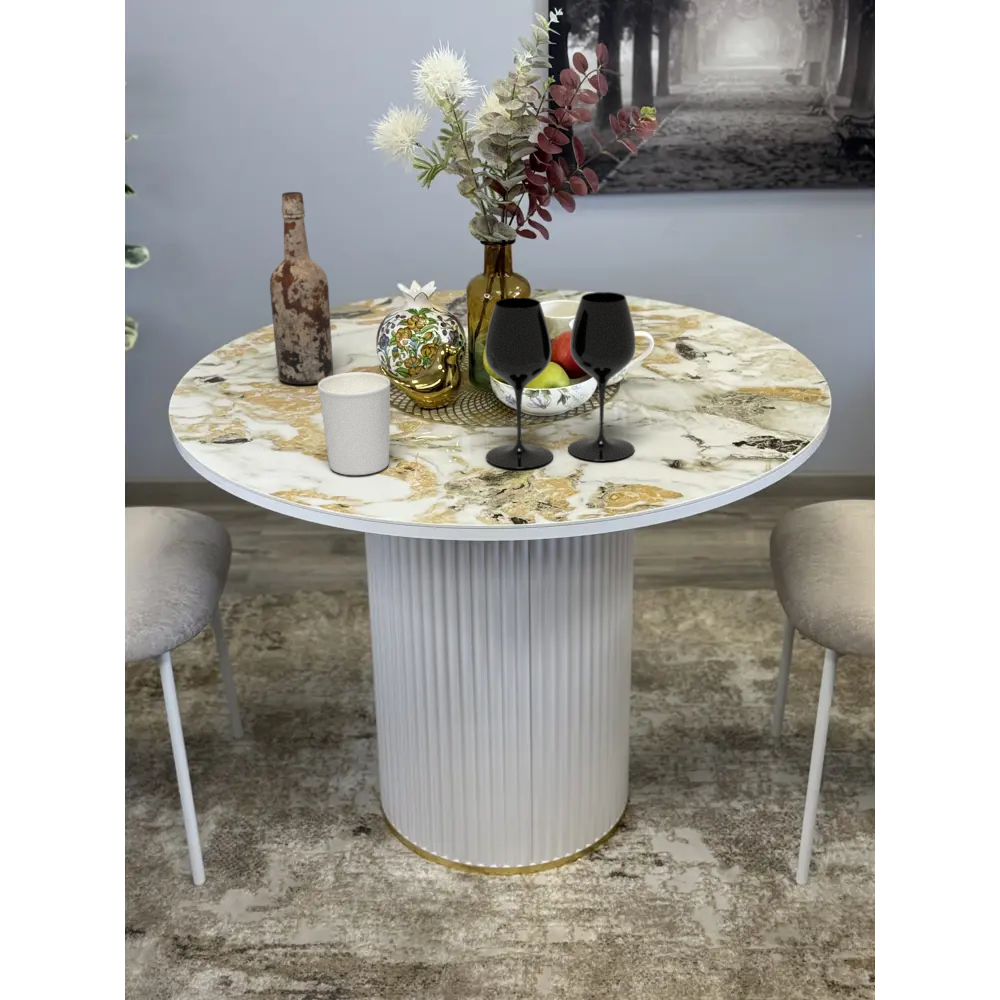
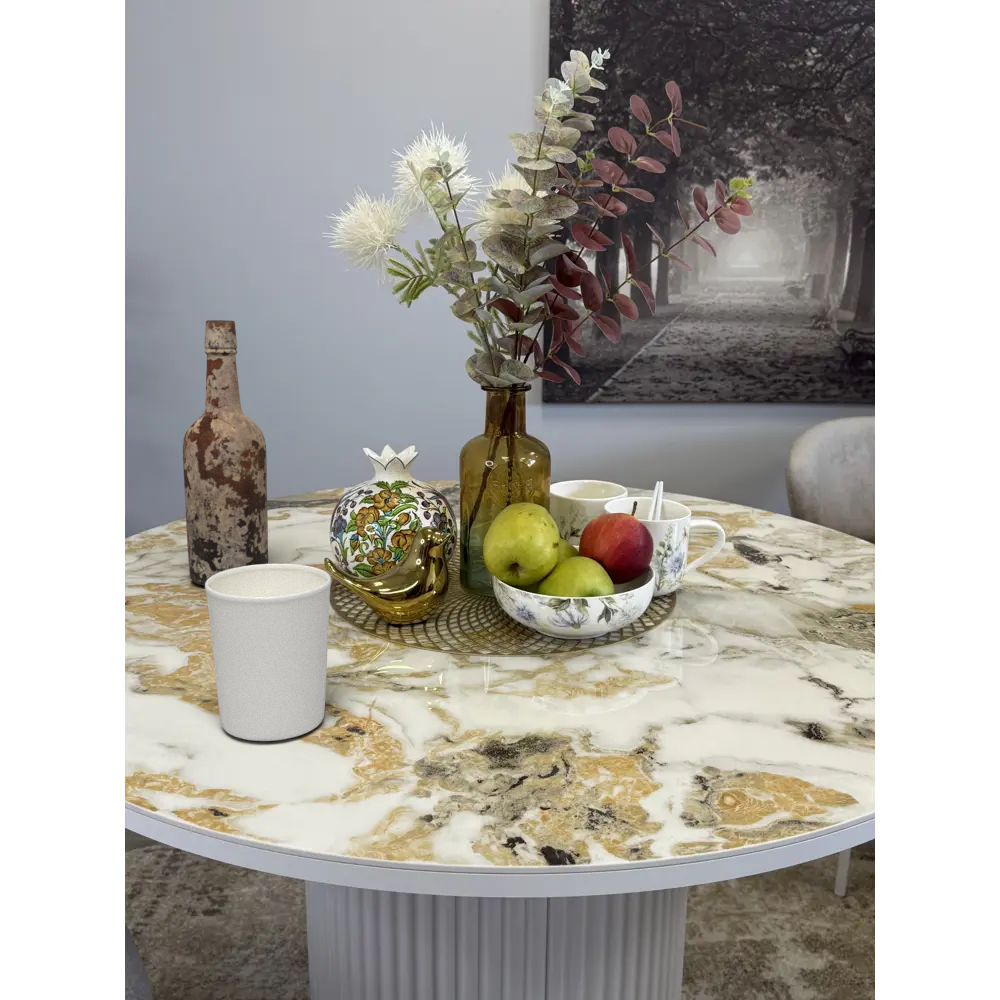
wine glass: present [485,292,636,468] -> none [488,445,739,734]

